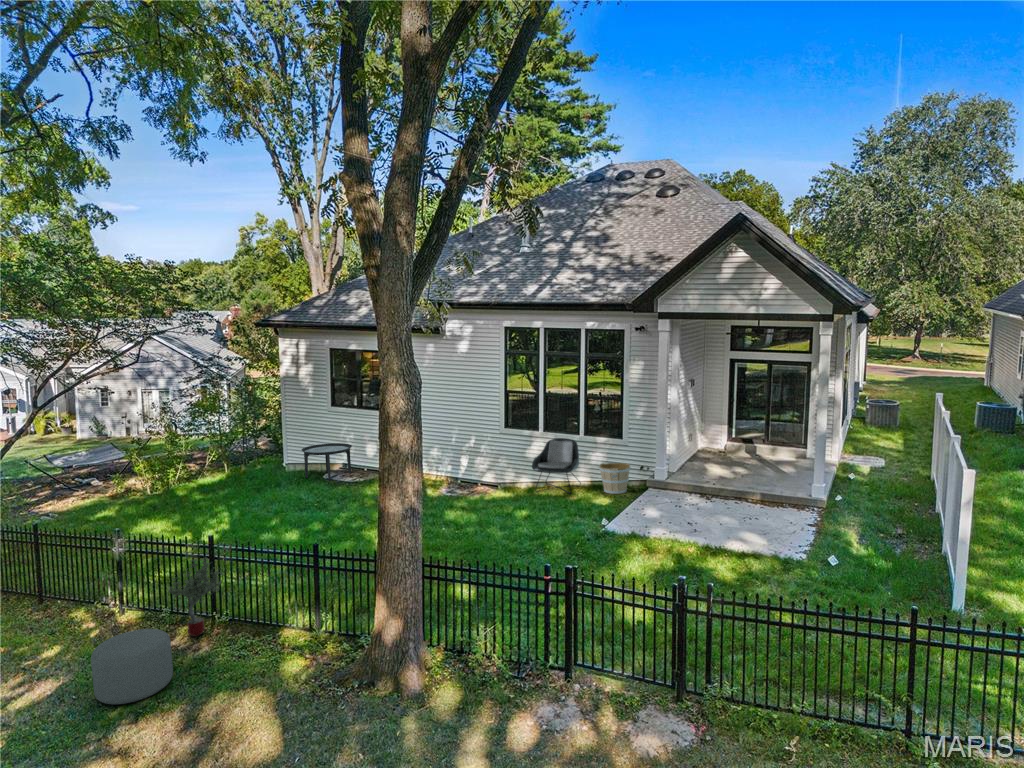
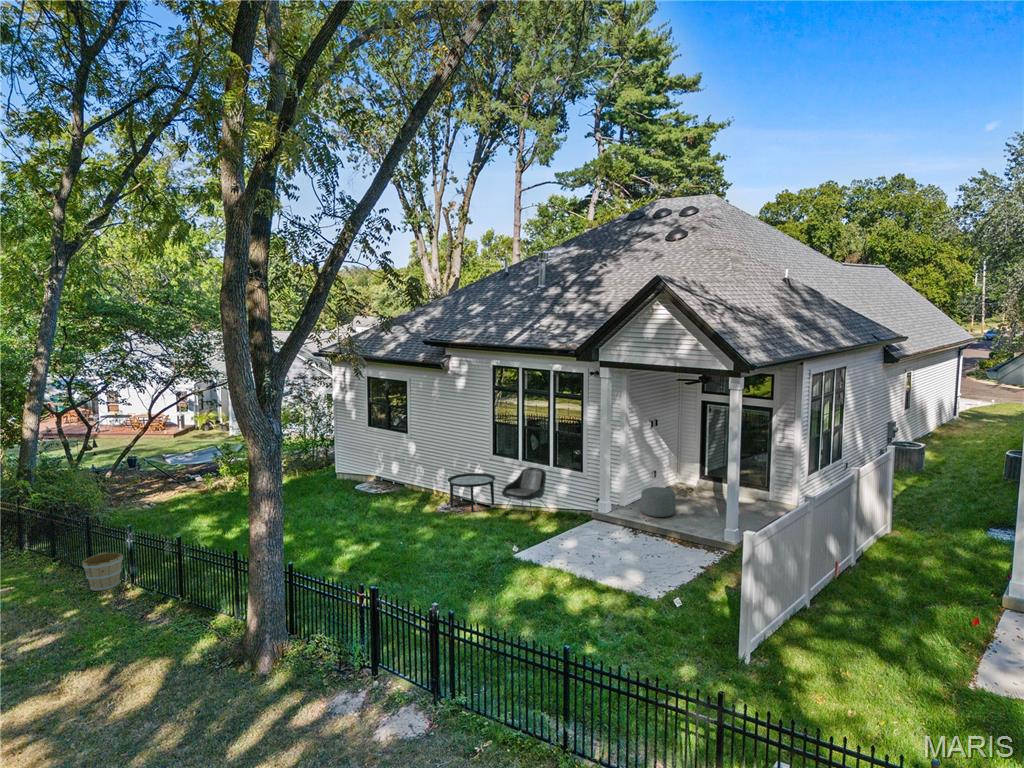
round table: present [302,443,352,480] -> present [448,473,495,512]
wooden bucket: present [599,463,630,494] -> present [82,552,123,591]
potted tree: present [169,557,222,637] -> none [146,556,183,614]
ottoman: present [91,629,173,704] -> present [641,487,676,517]

